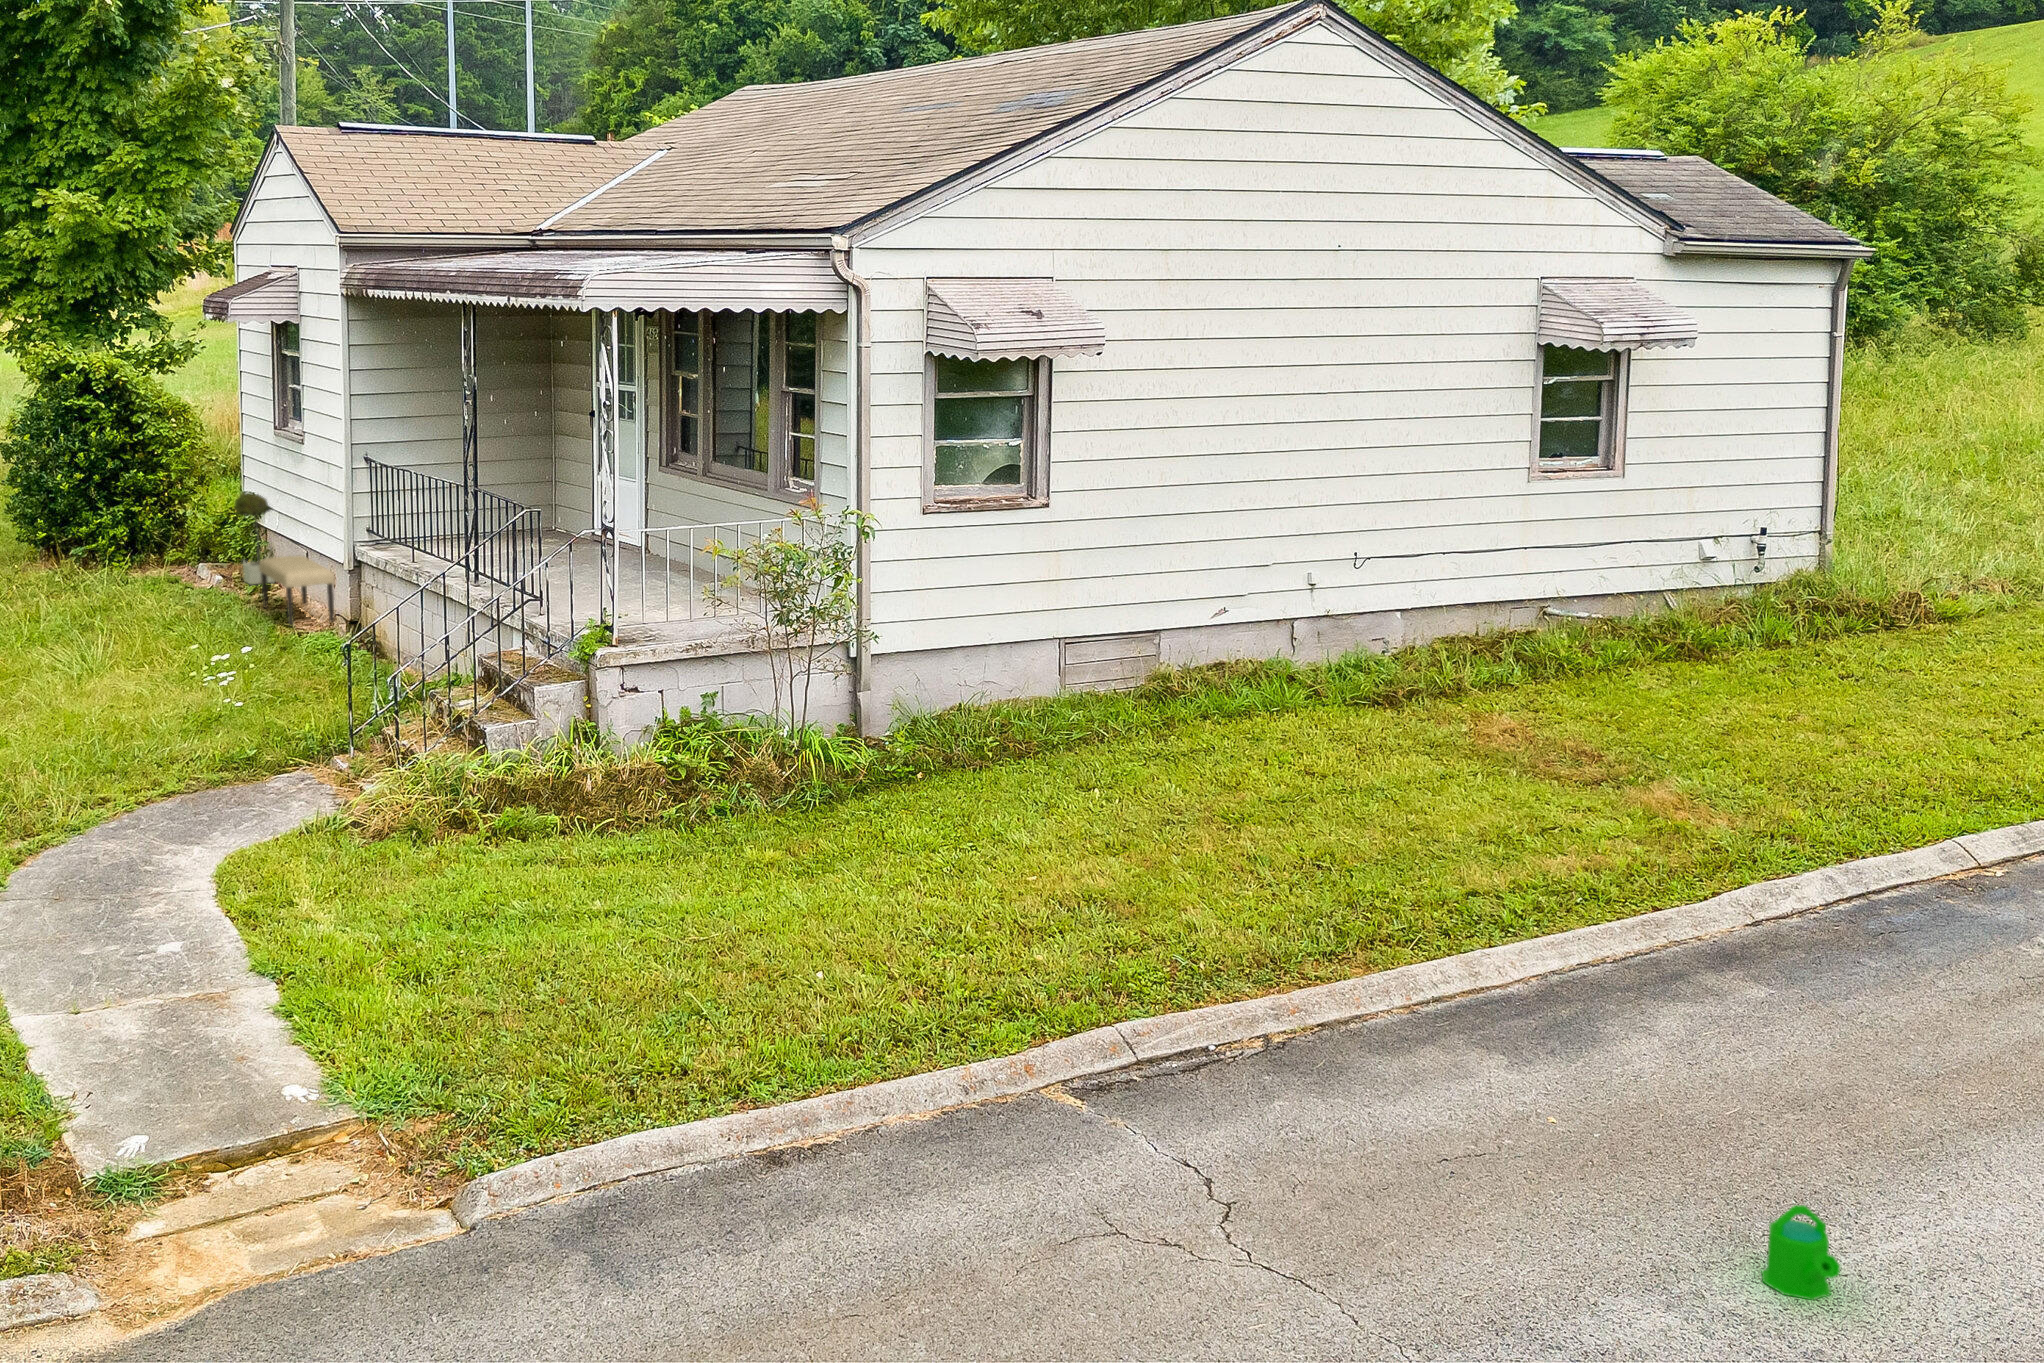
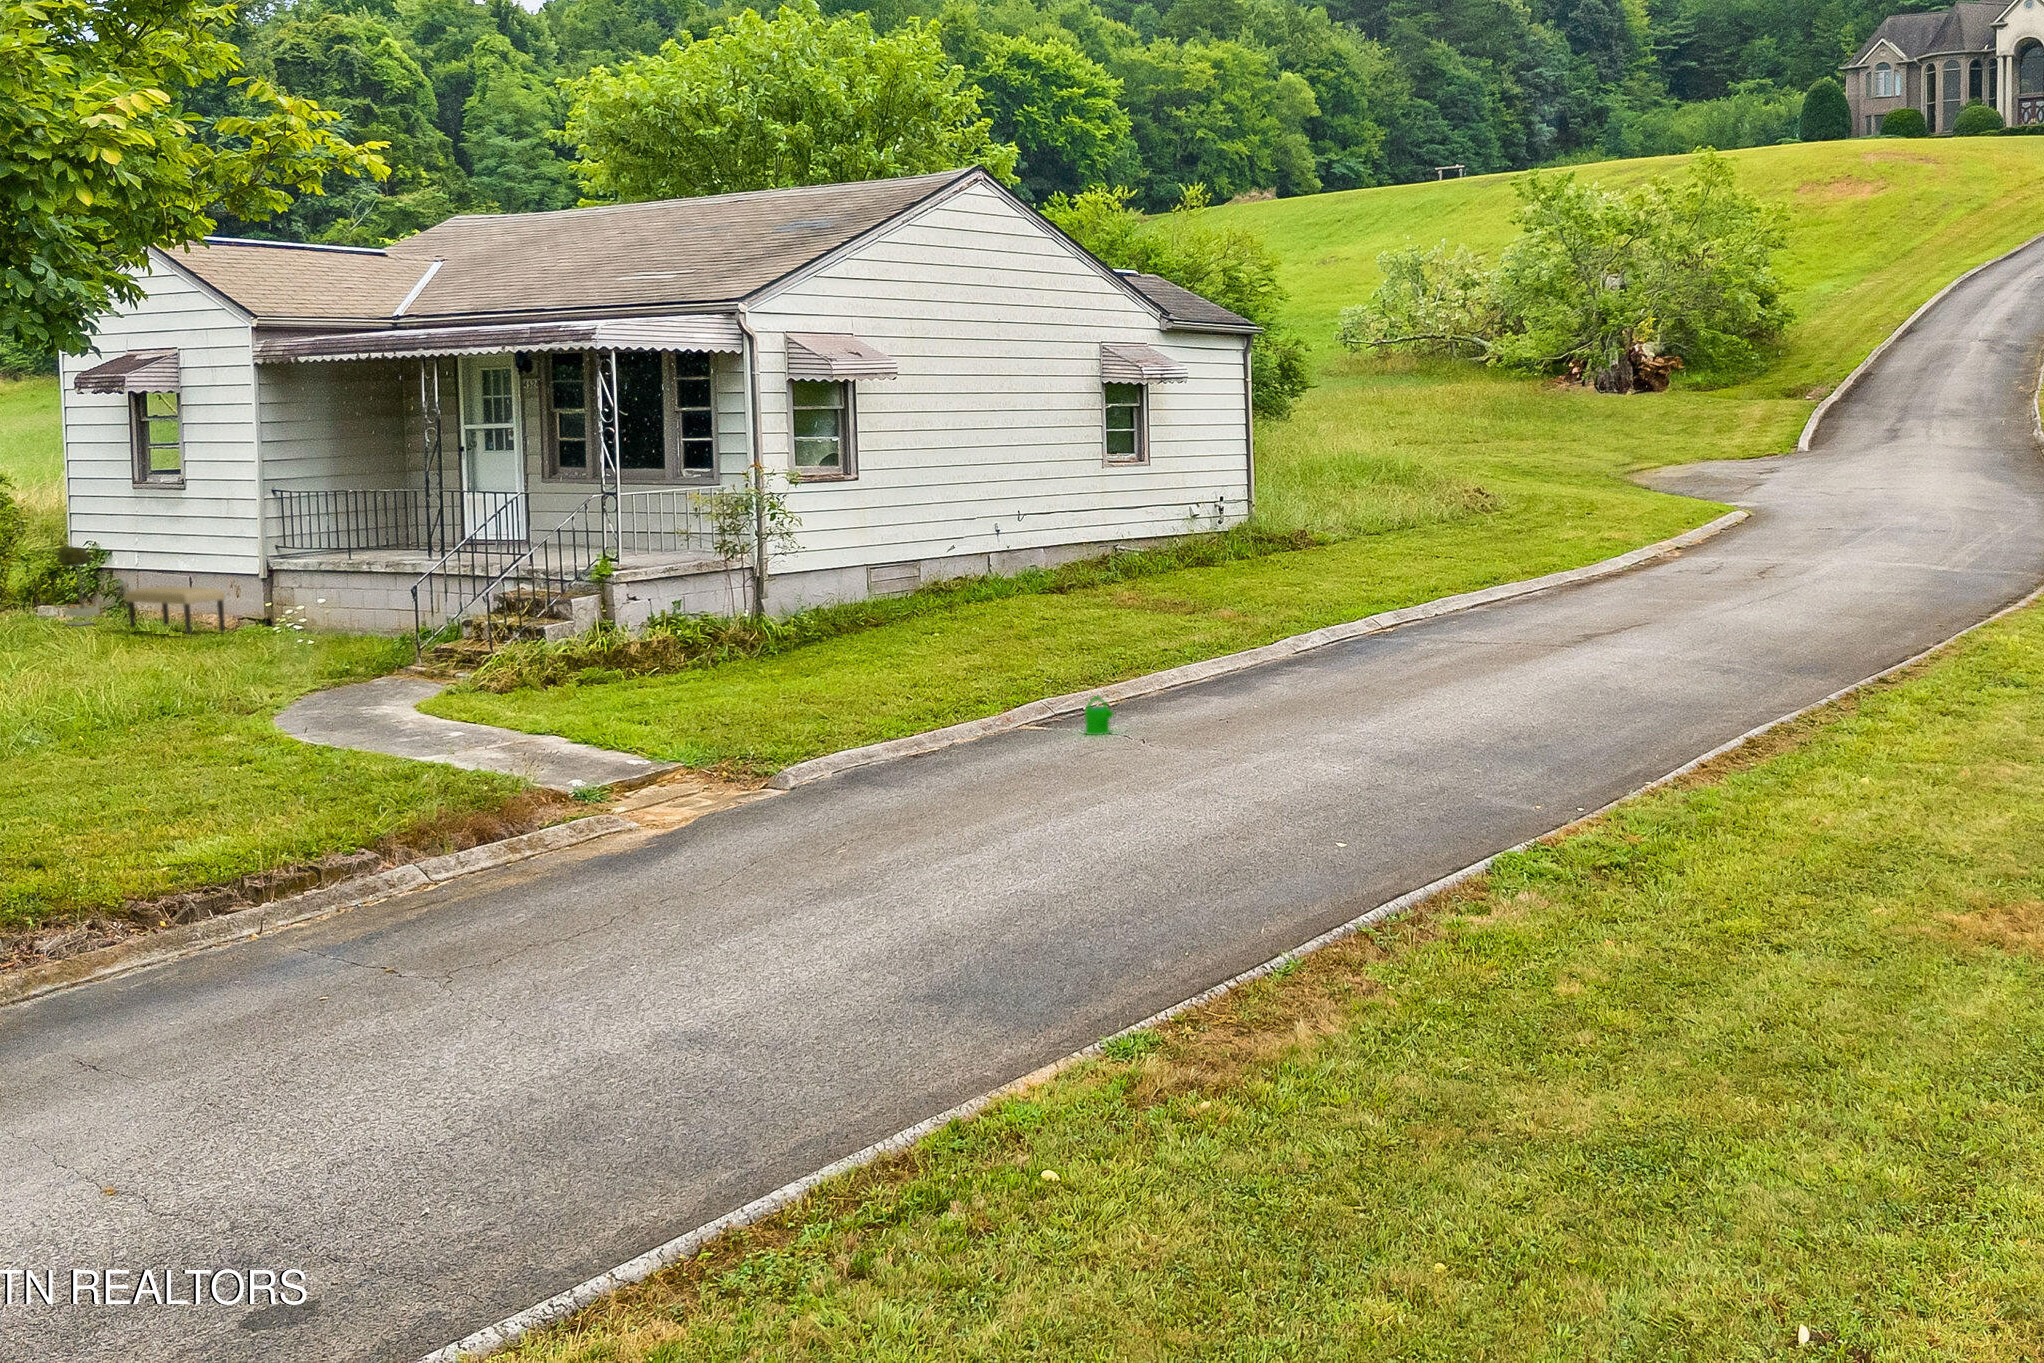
watering can: present [1762,1205,1840,1300] -> present [1085,696,1113,735]

